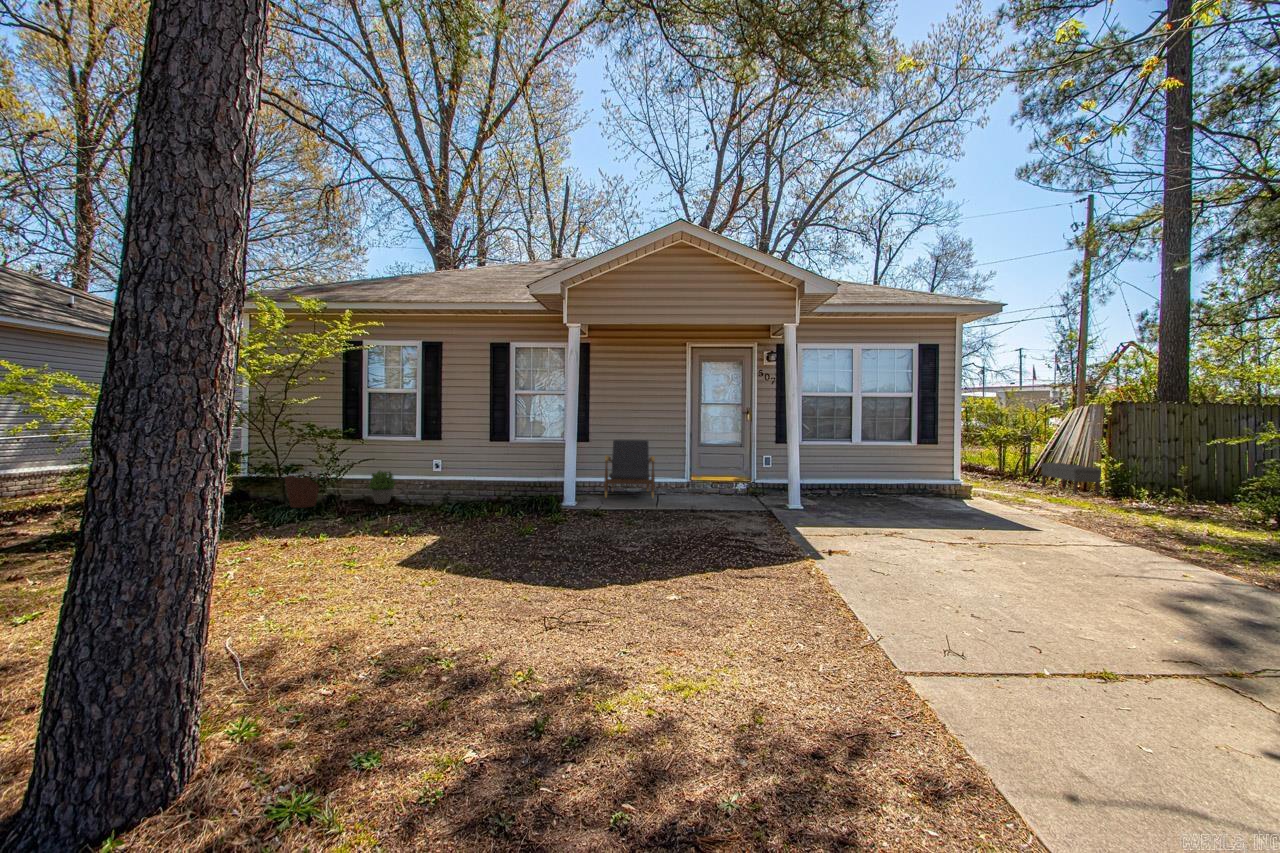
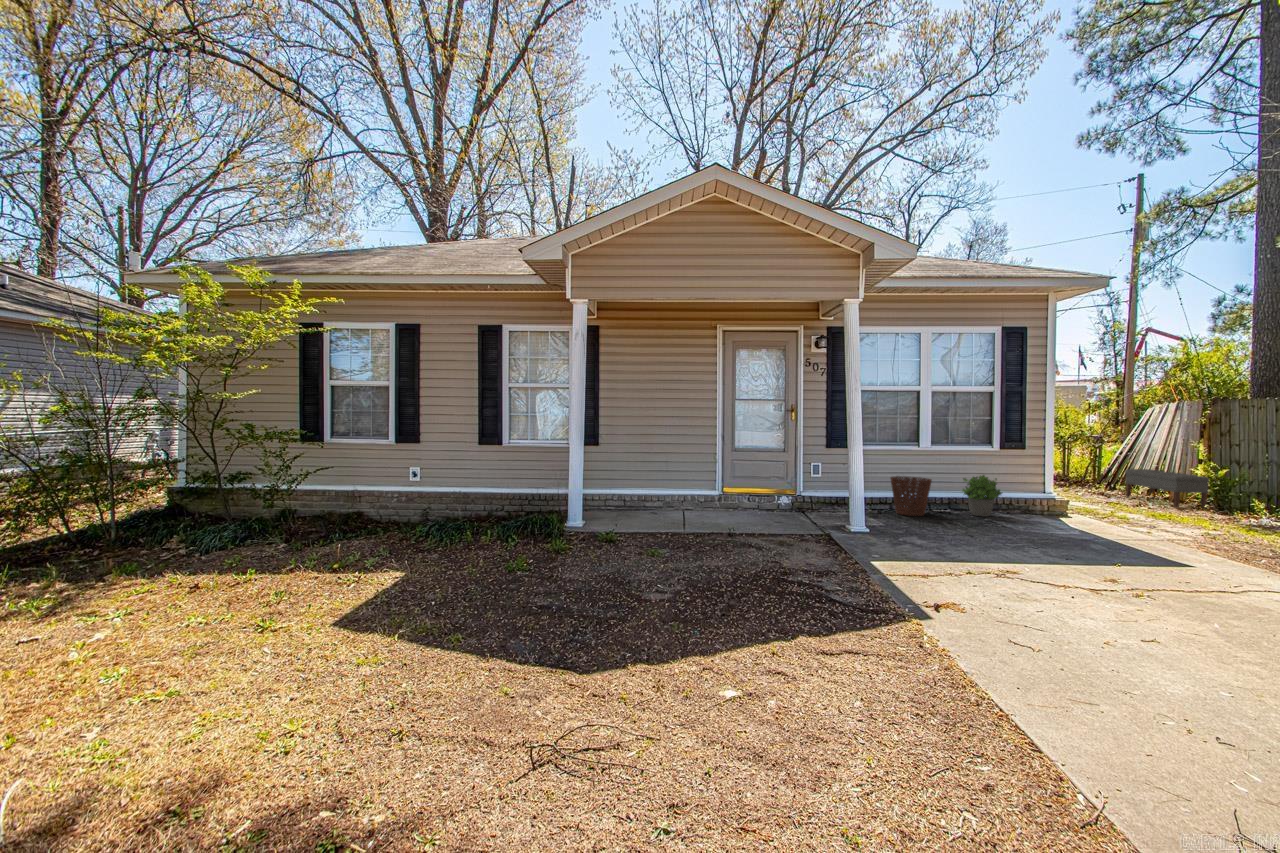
lounge chair: present [604,440,655,498] -> none [618,443,679,516]
potted plant: present [369,471,395,504] -> present [963,475,1002,517]
basket: present [285,474,321,508] -> present [891,476,932,516]

